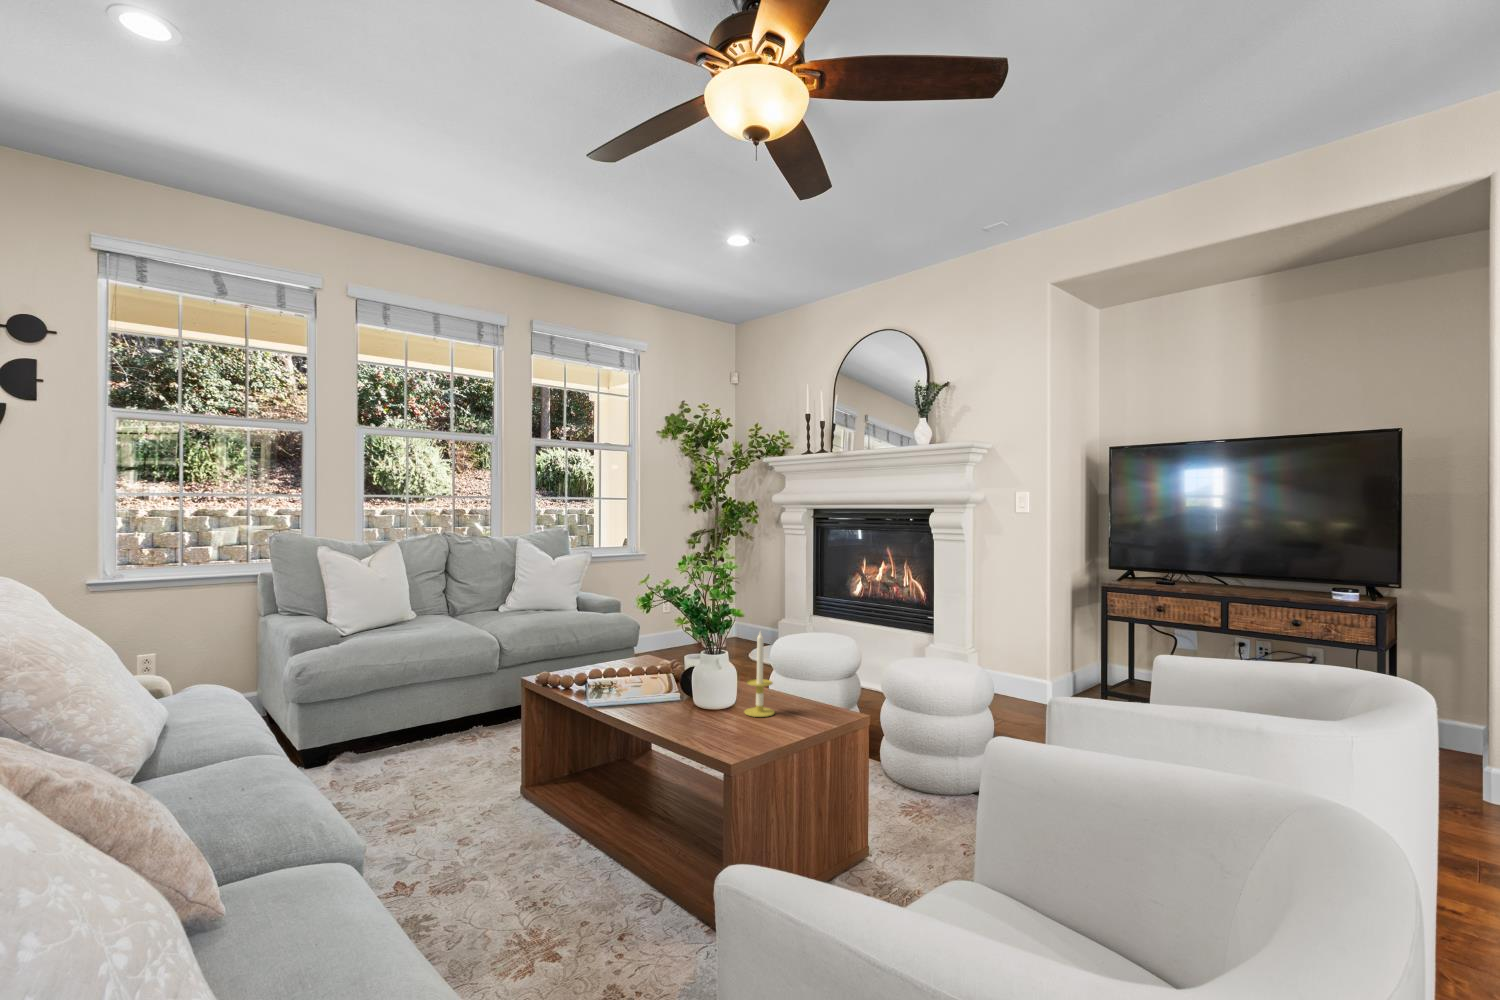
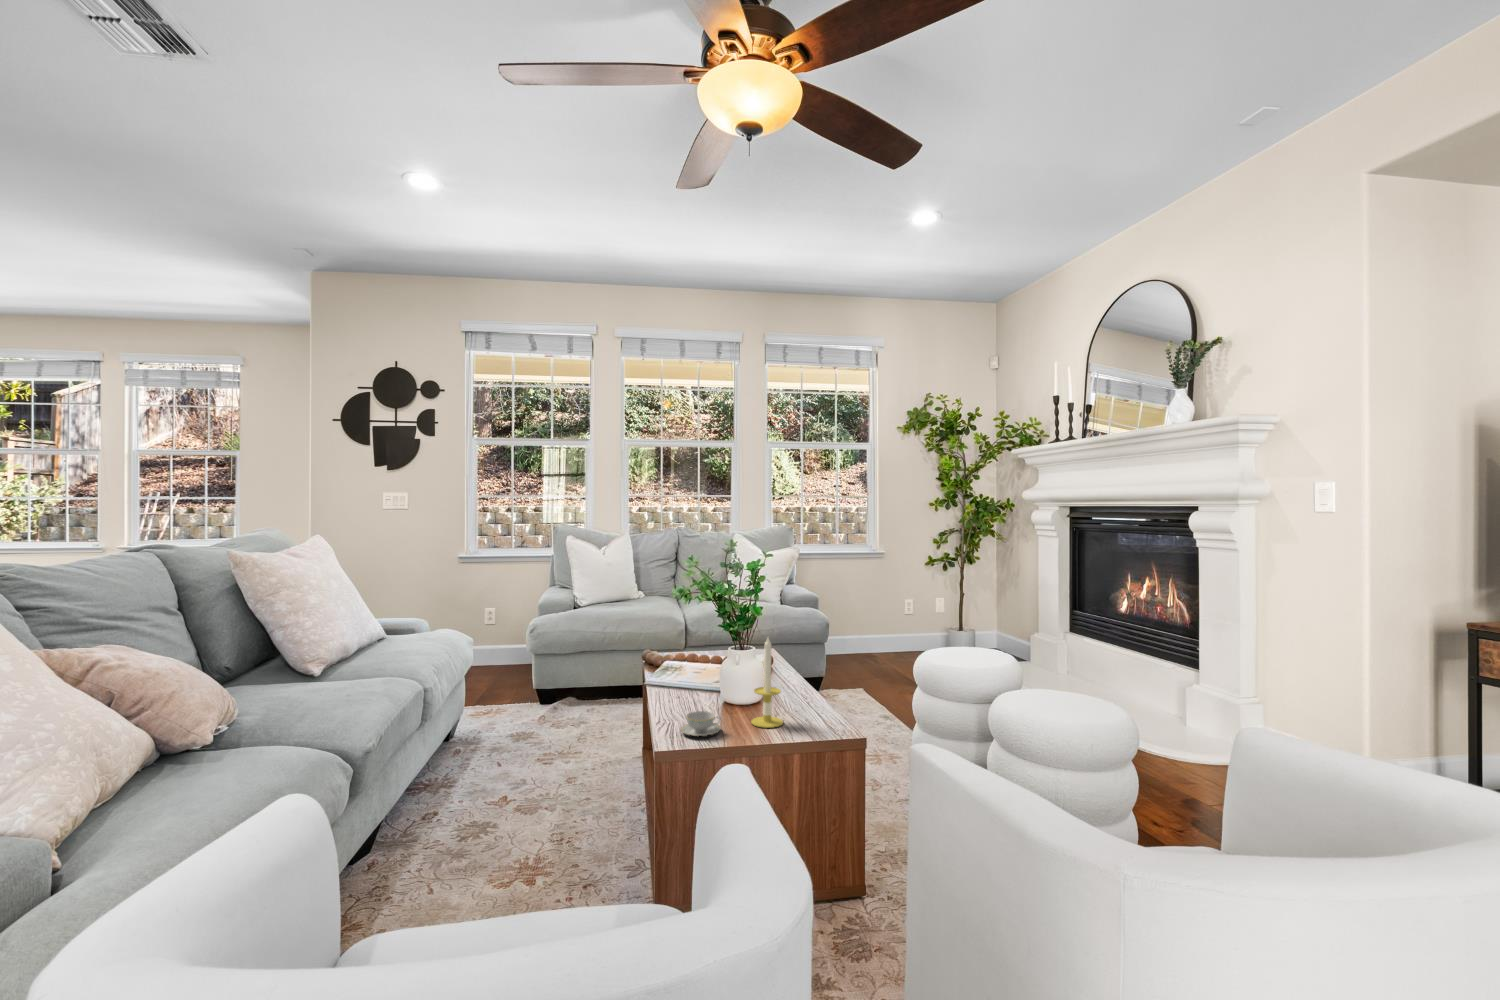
teacup: none [699,710,738,734] -> present [681,711,720,736]

